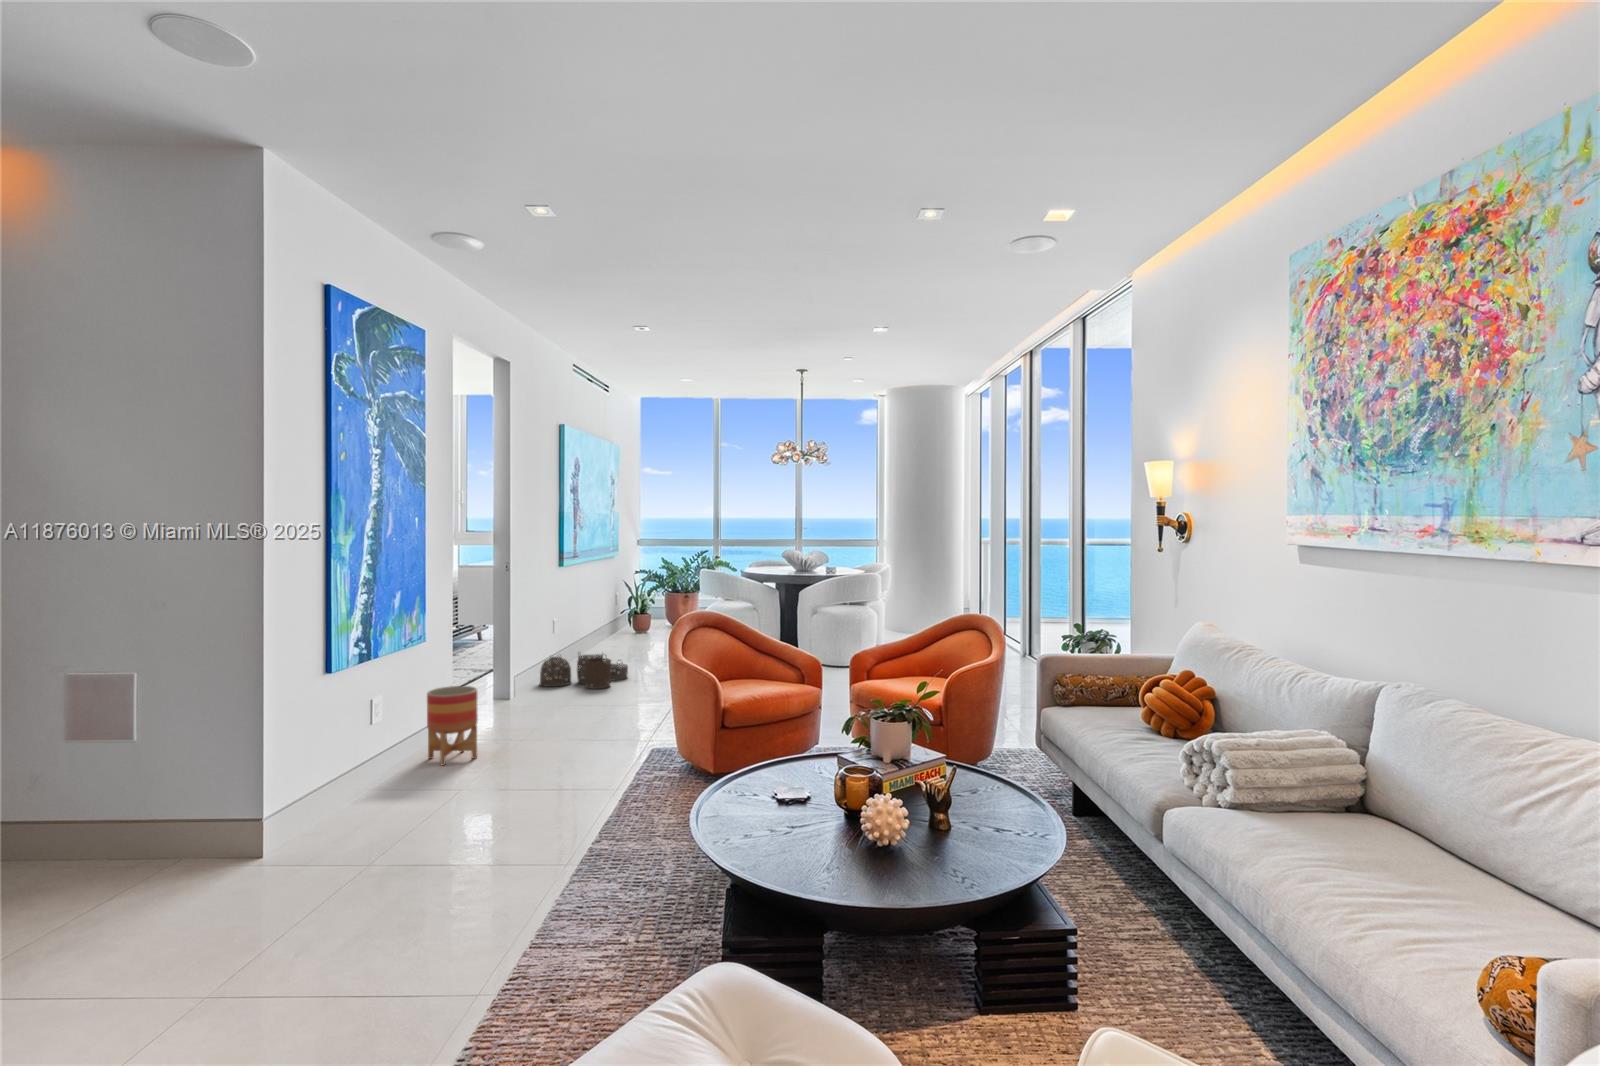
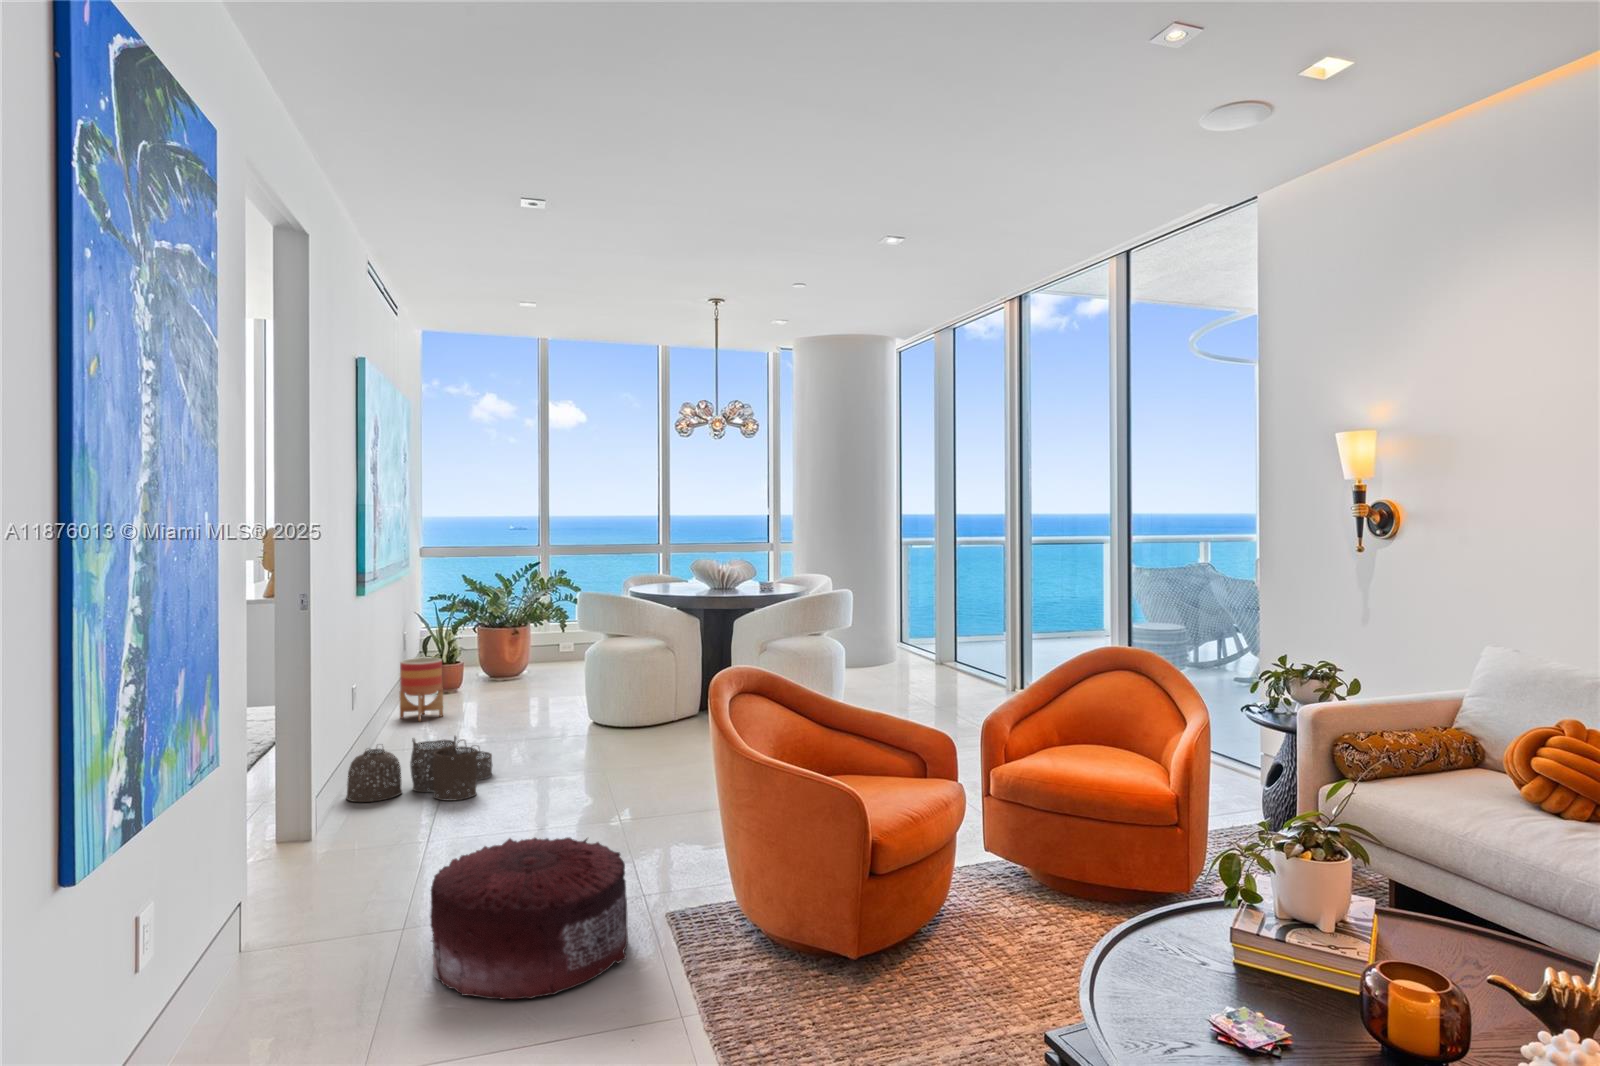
planter: present [427,686,478,765] -> present [400,658,443,721]
pouf: none [520,695,626,769] -> present [430,837,628,999]

